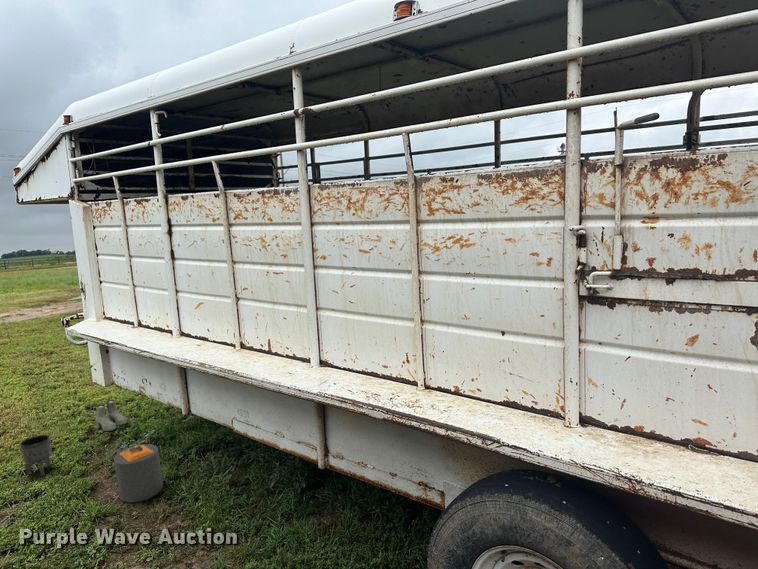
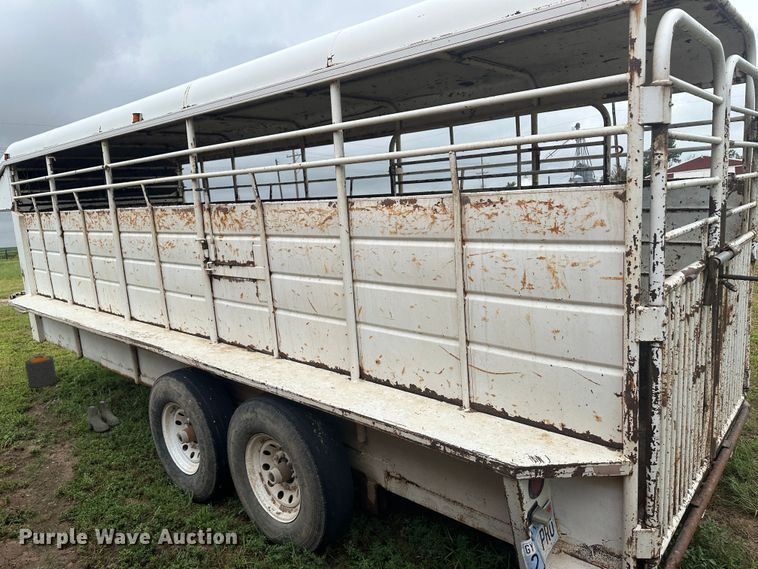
planter: present [20,435,52,476] -> none [13,436,45,477]
trash can: present [112,439,163,503] -> present [25,355,57,388]

